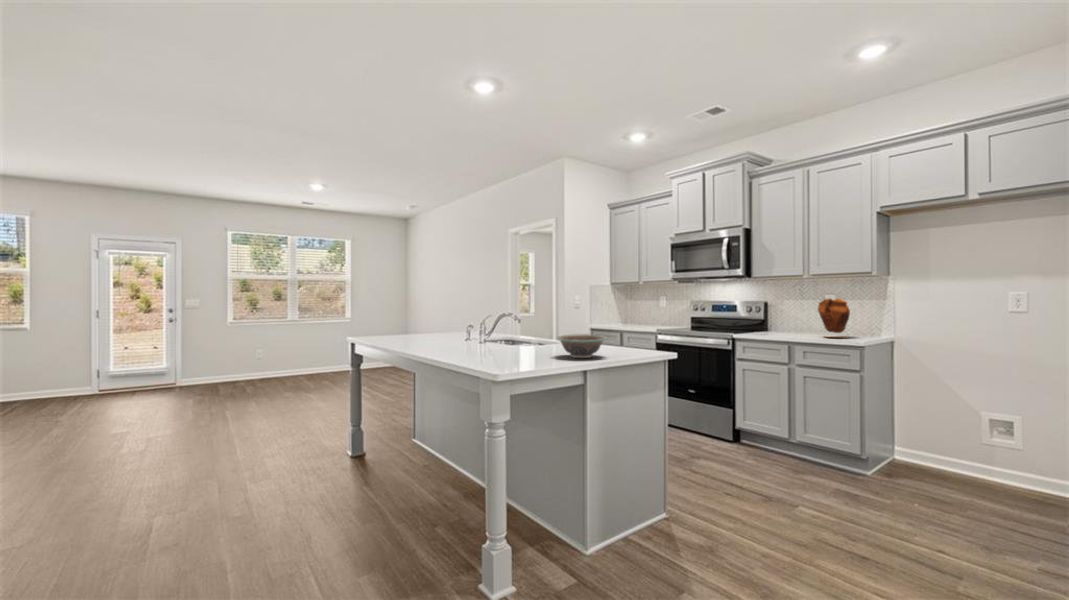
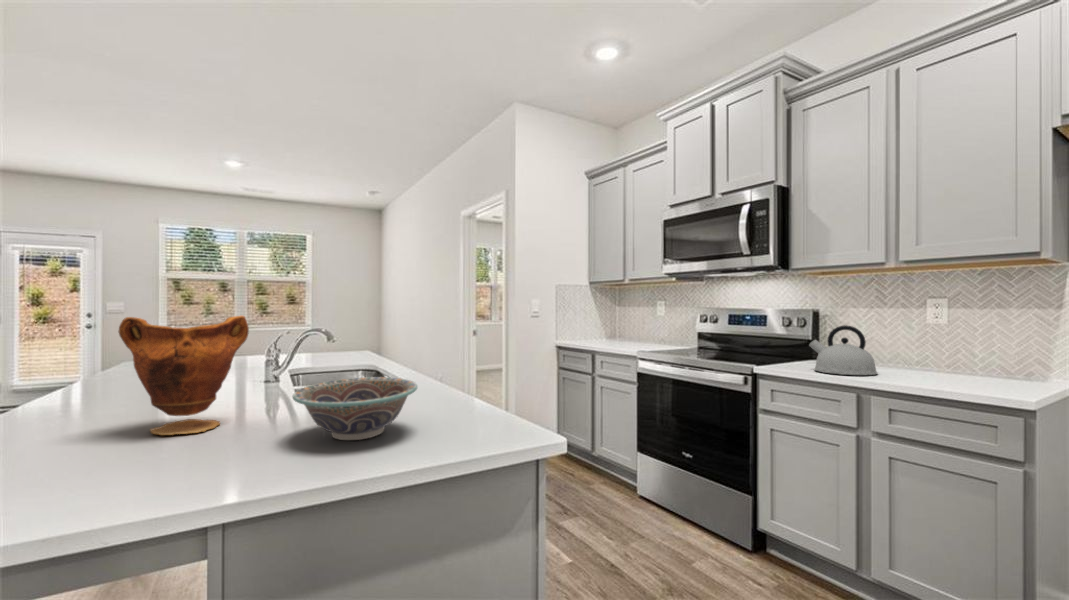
vase: present [818,299,850,338] -> present [118,316,249,435]
kettle: none [763,310,799,336] -> present [809,325,877,375]

